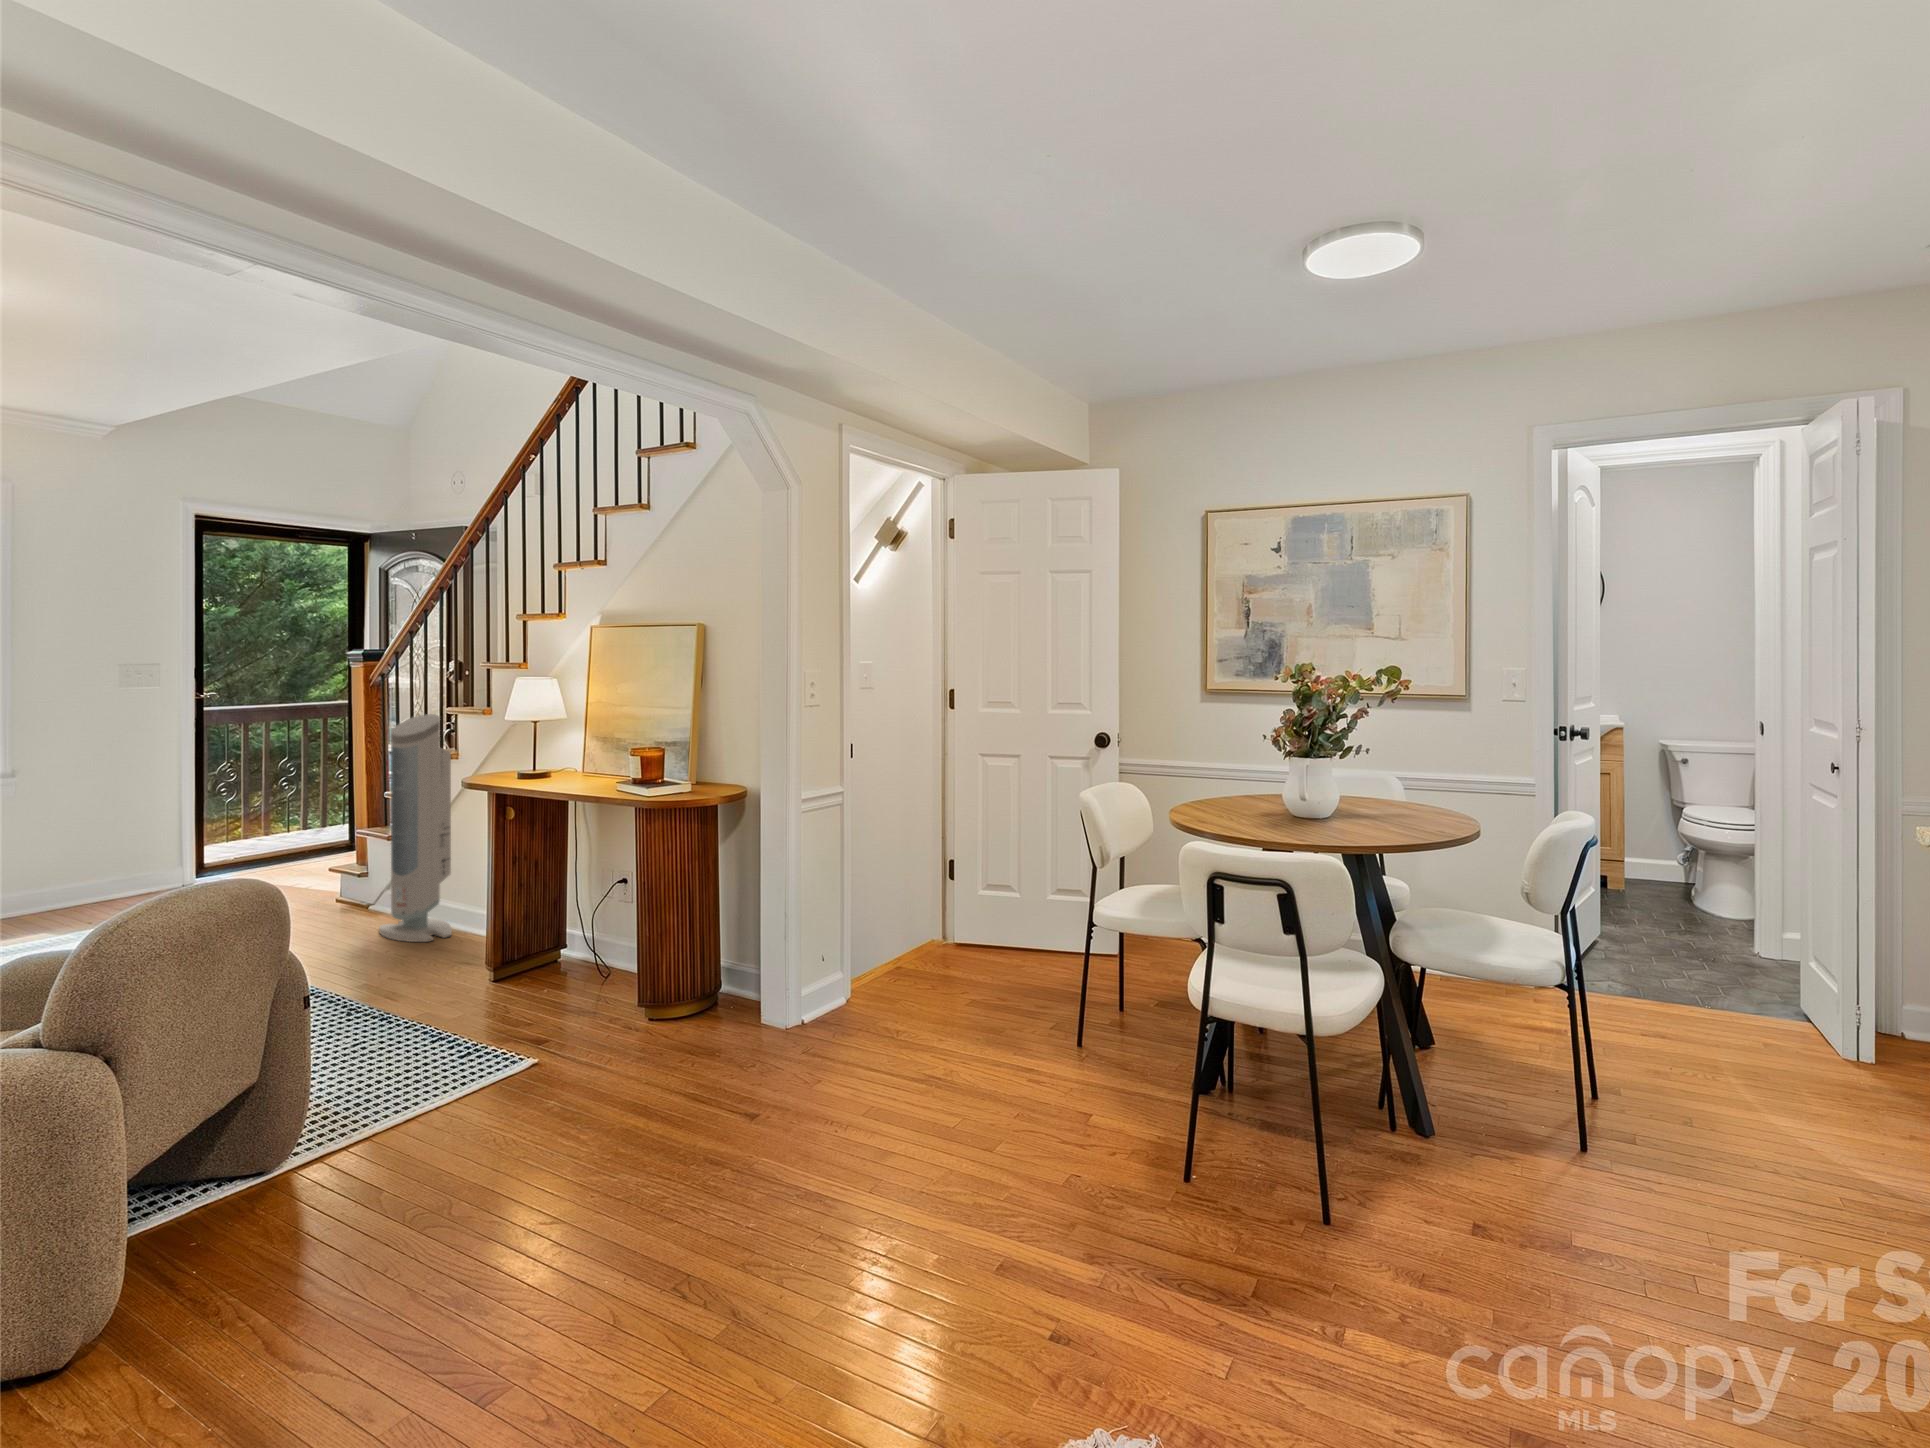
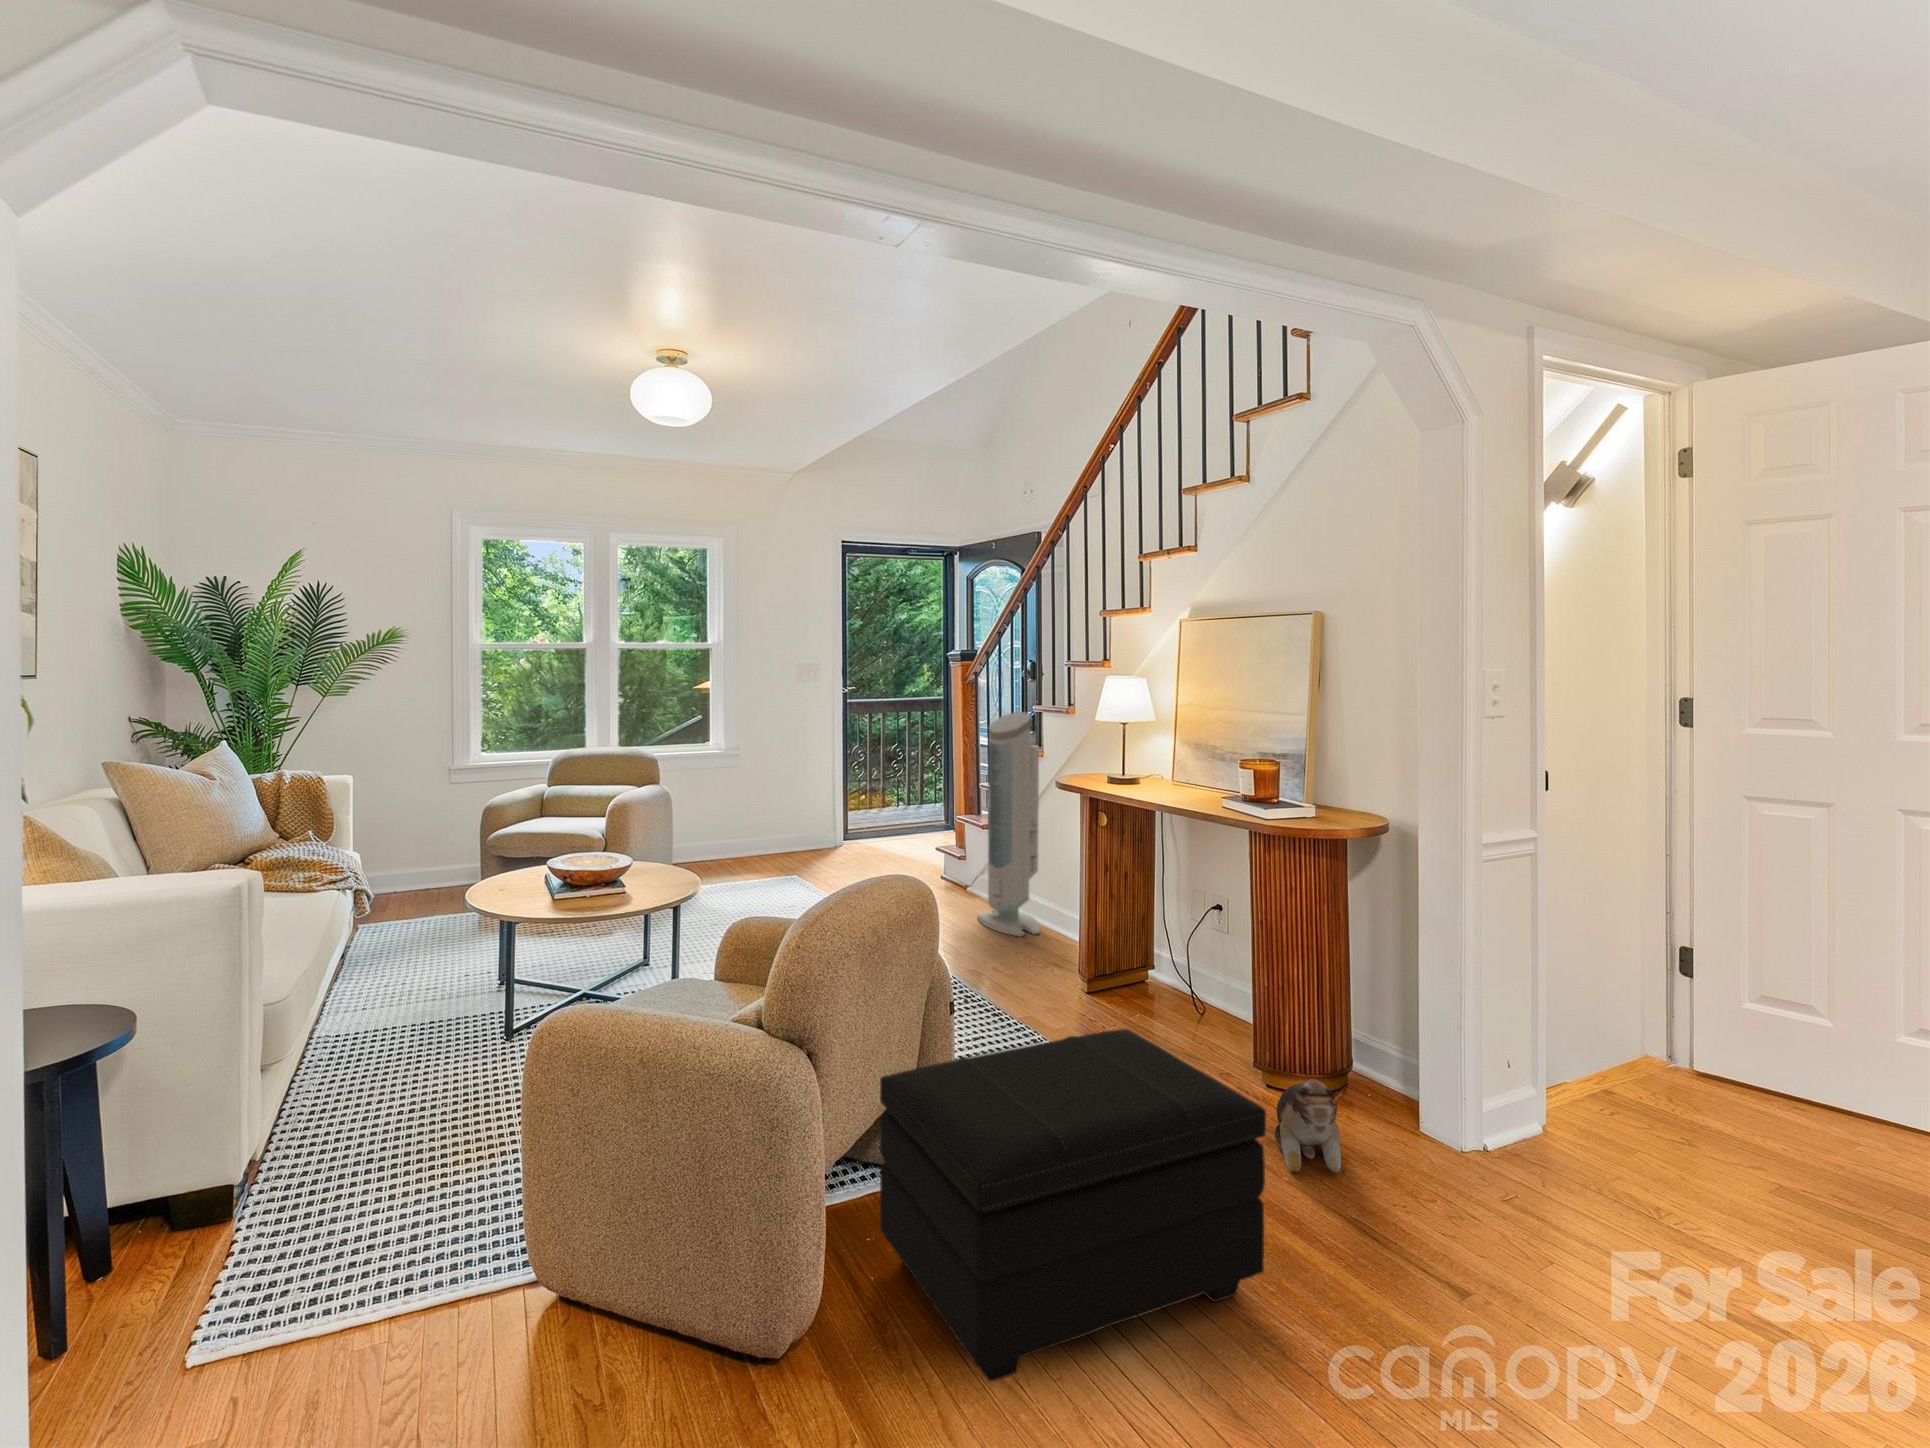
footstool: none [208,987,605,1308] -> present [880,1029,1266,1382]
plush toy: none [645,999,694,1078] -> present [1275,1078,1343,1172]

